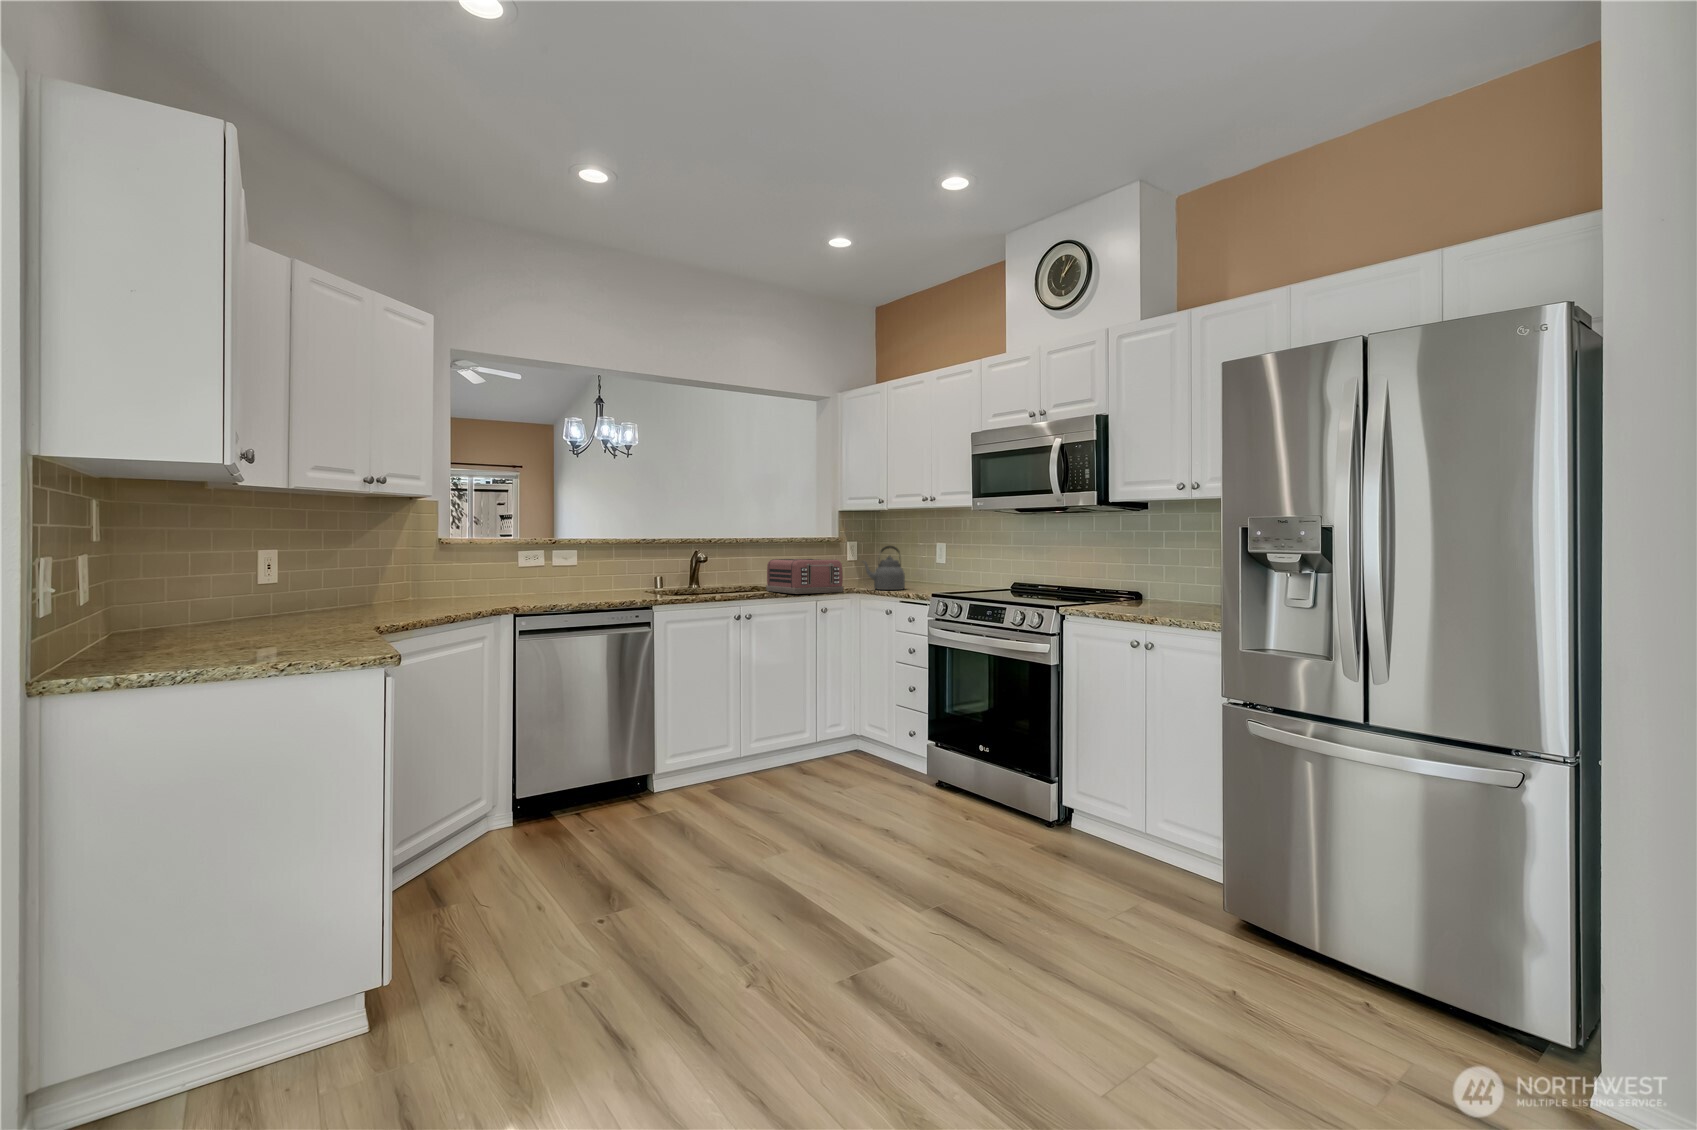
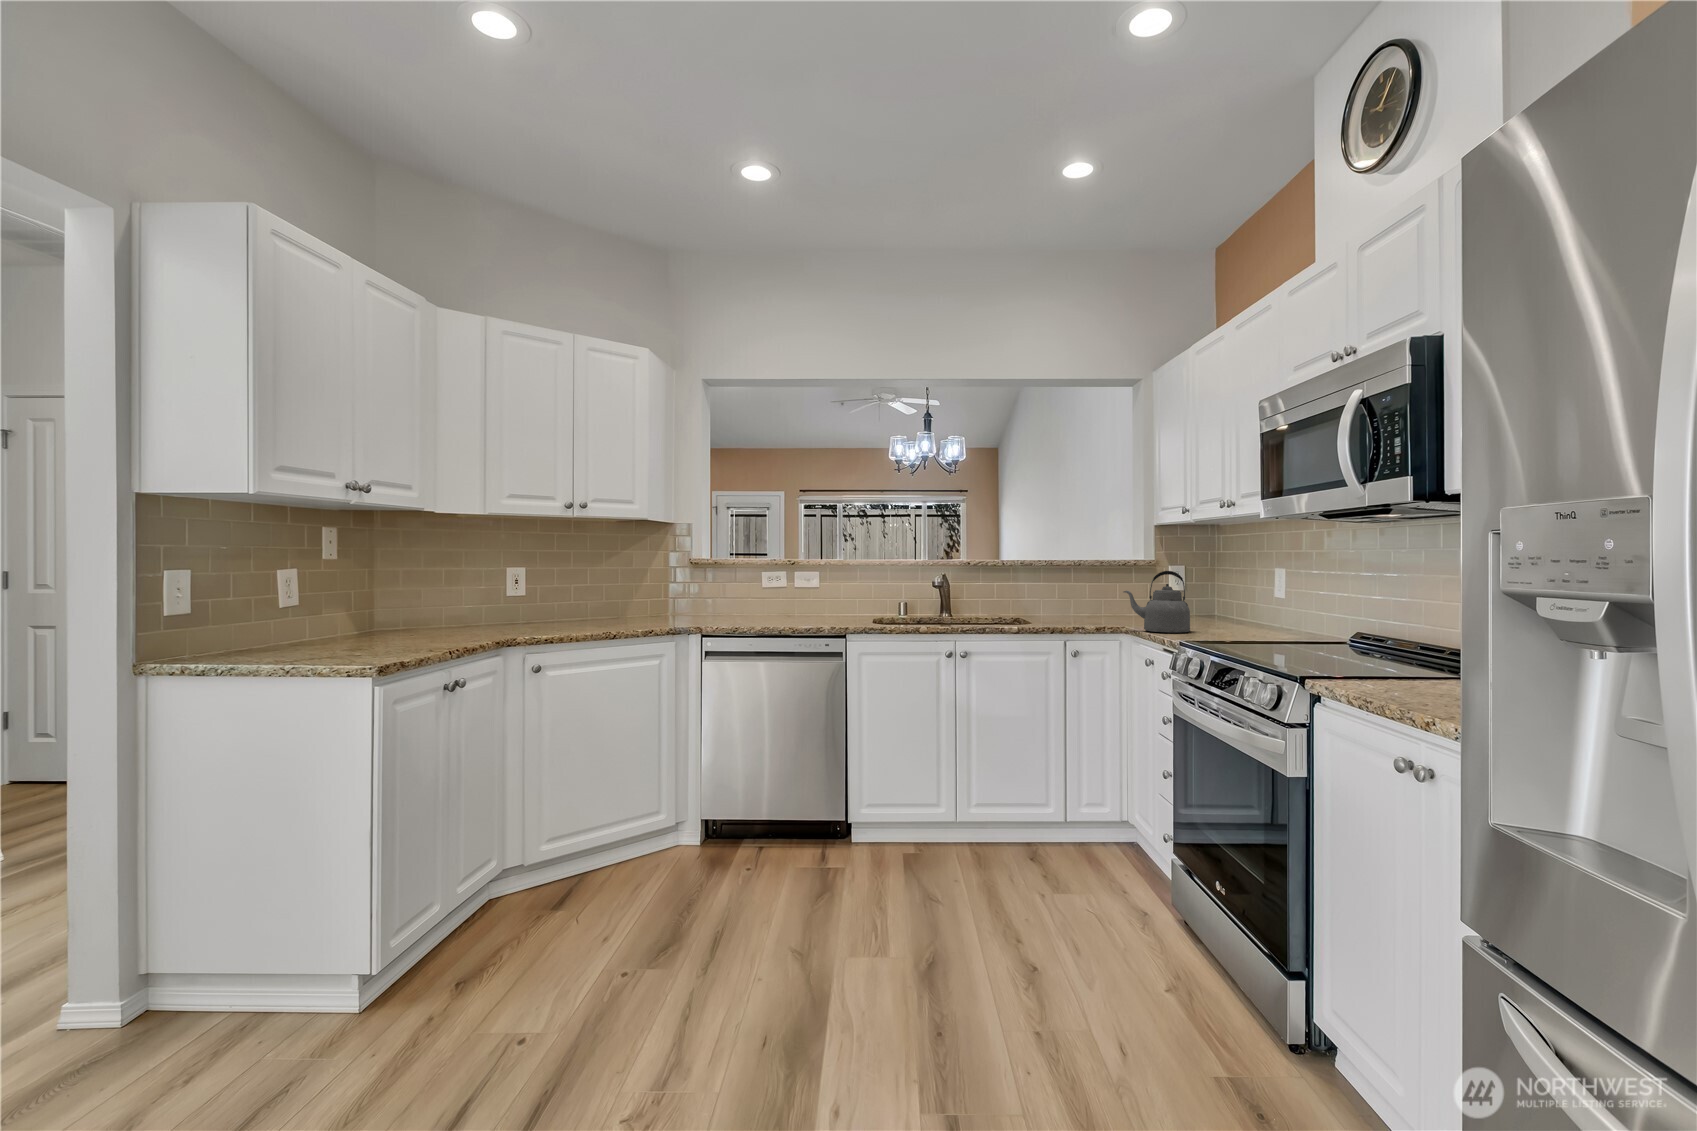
toaster: present [766,559,844,594] -> none [1009,586,1093,631]

